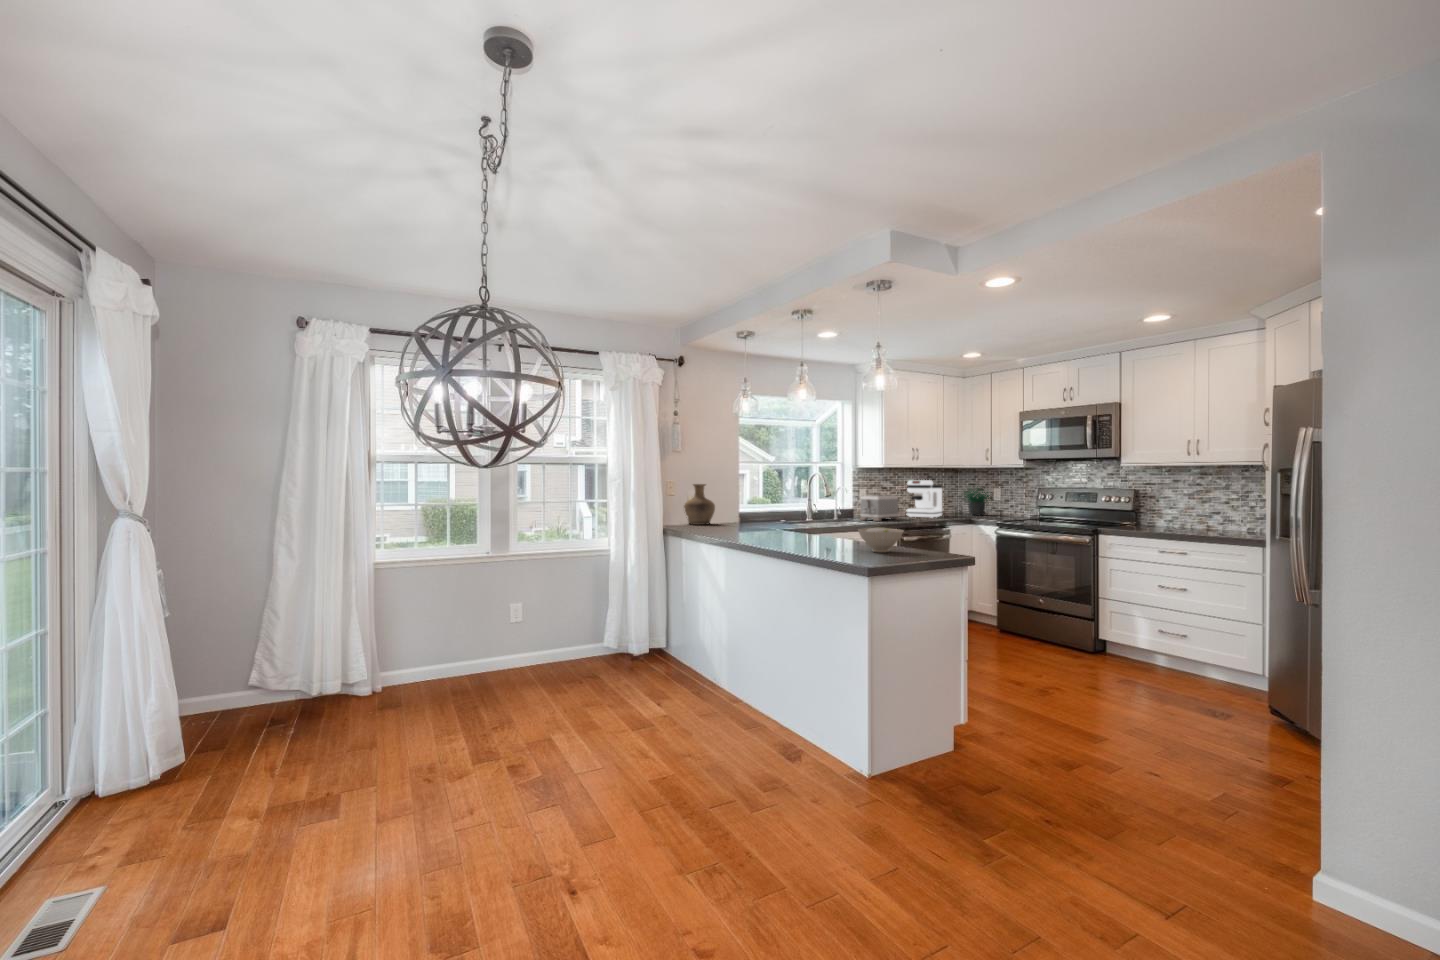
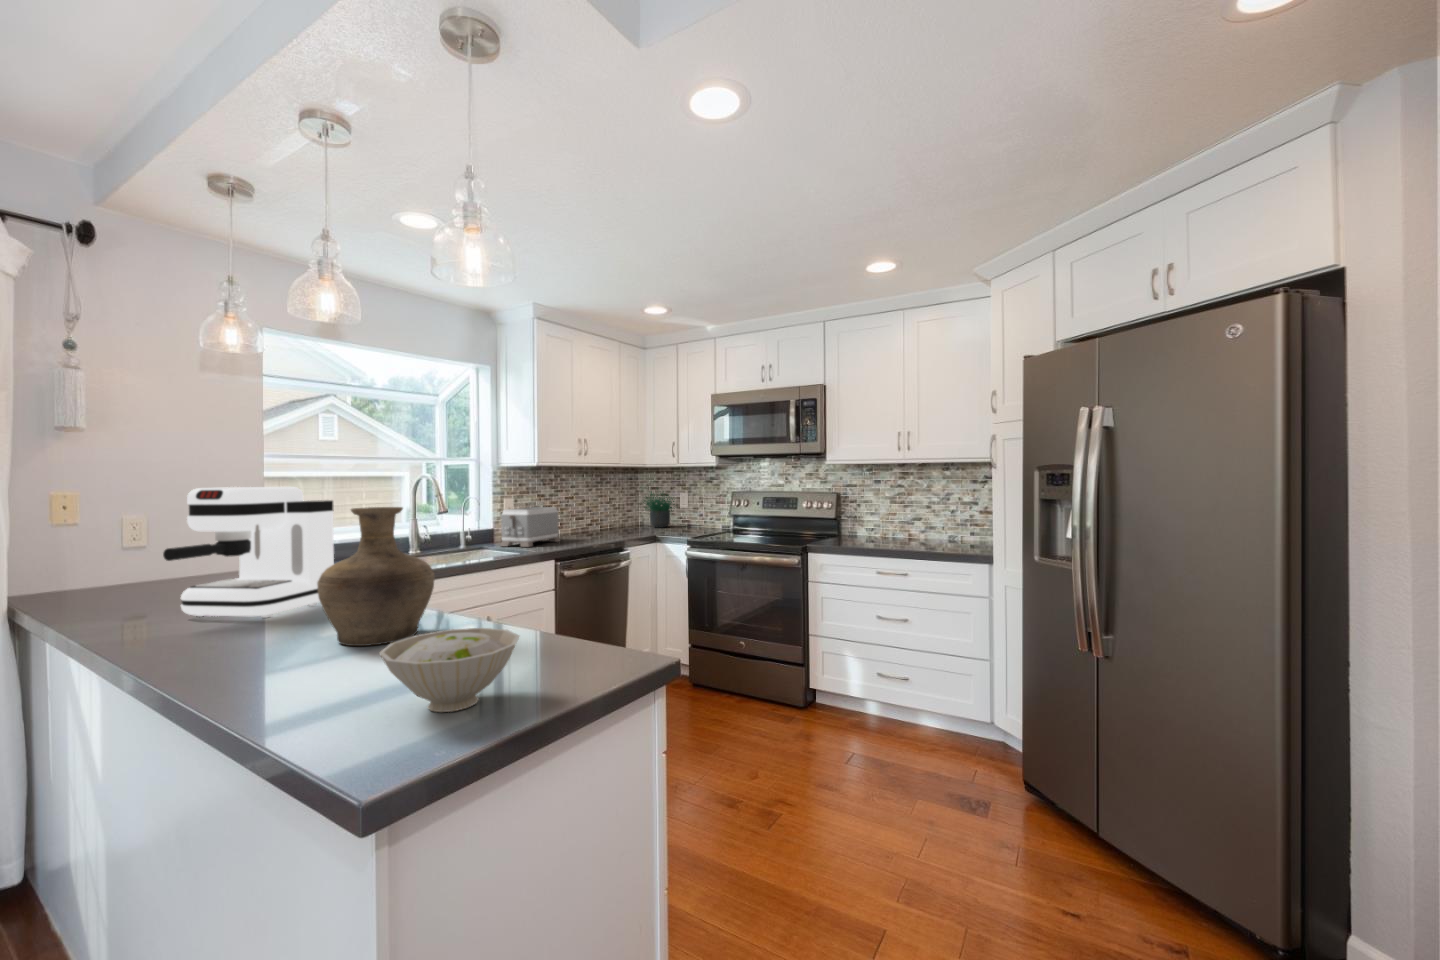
coffee maker: present [907,480,942,518] -> present [163,487,334,618]
vase: present [684,484,715,525] -> present [317,507,435,646]

